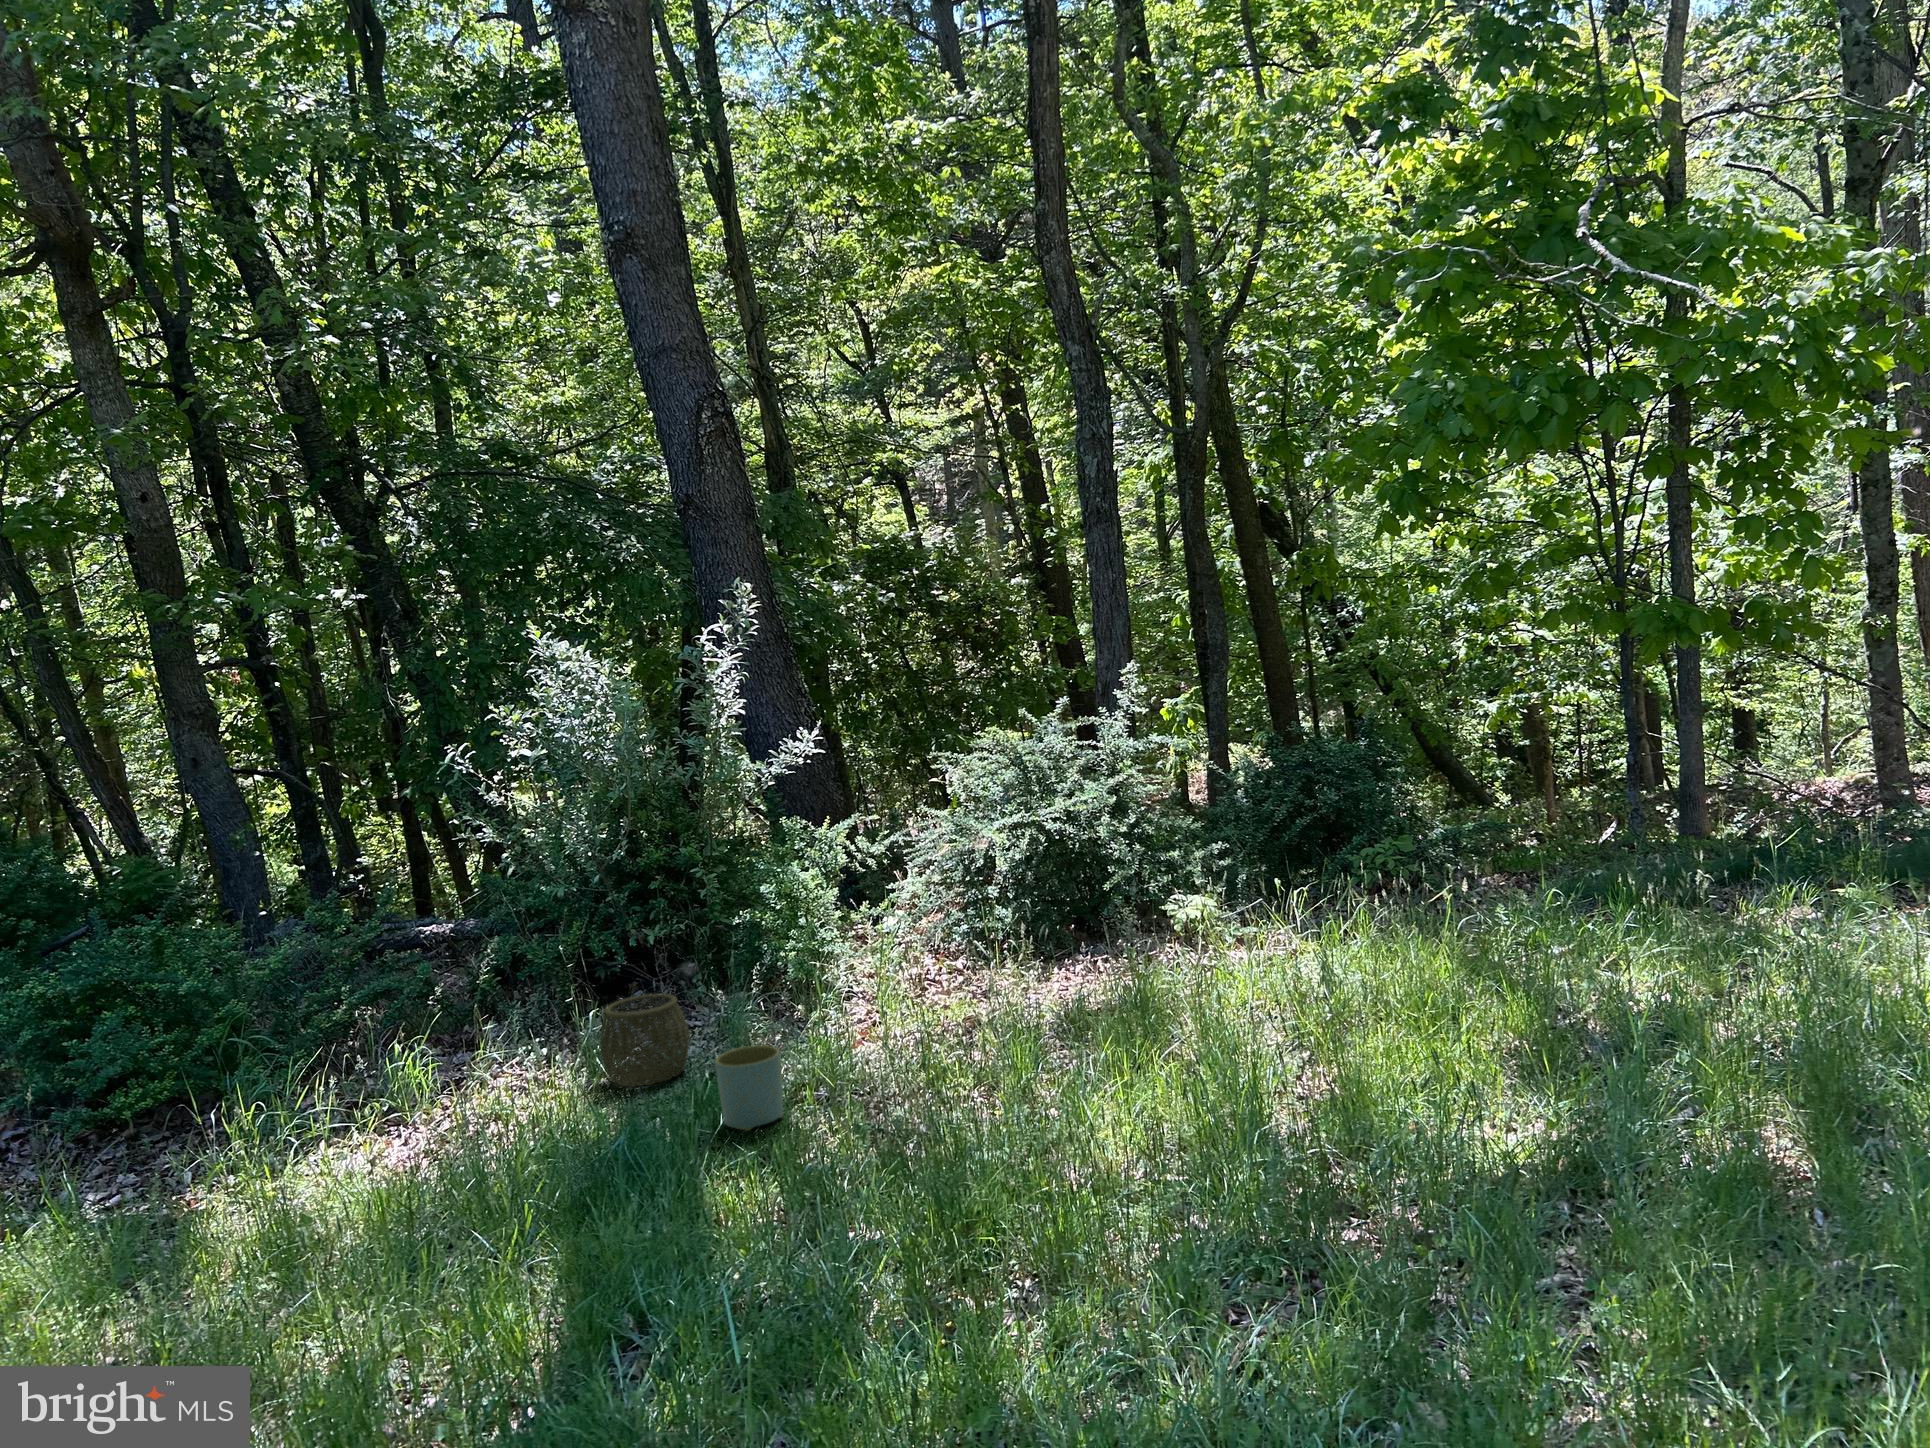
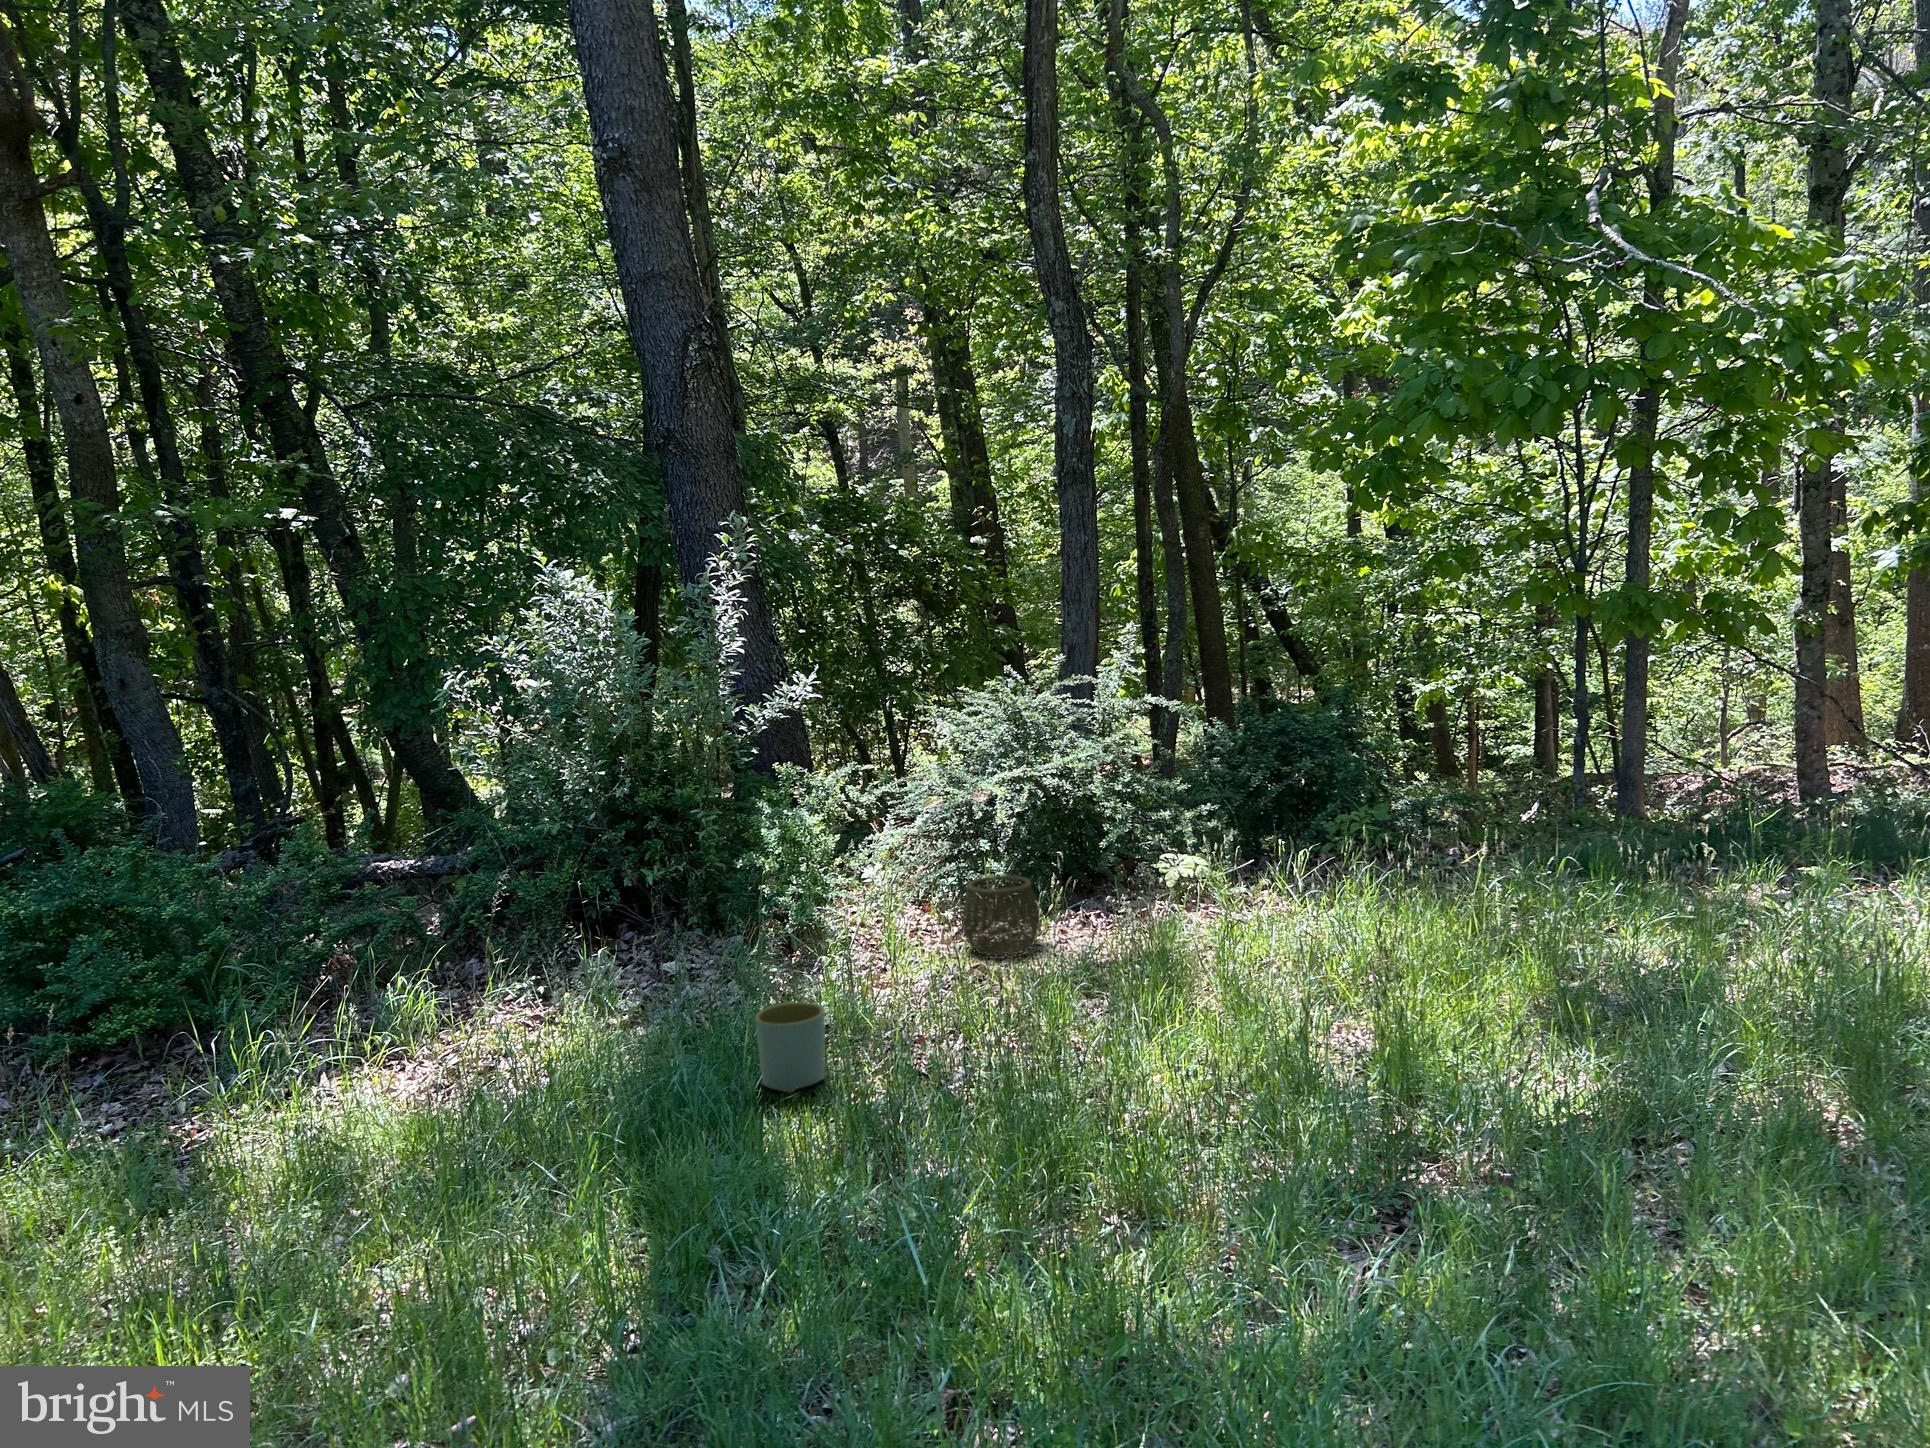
woven basket: present [600,994,689,1087] -> present [962,876,1040,956]

